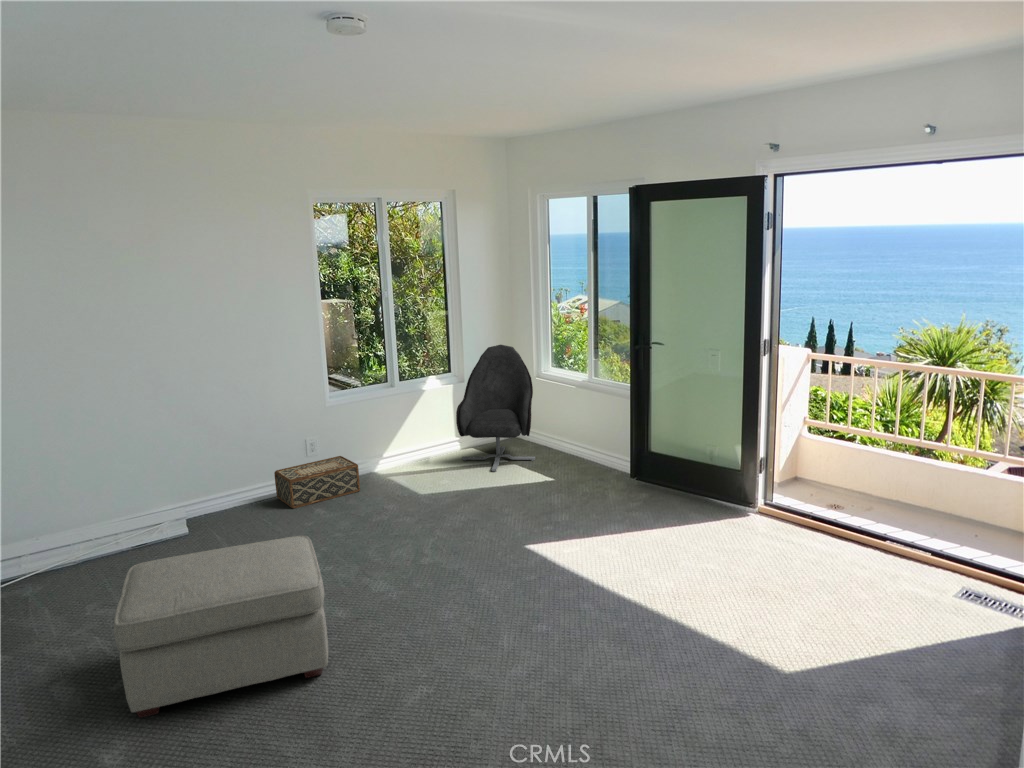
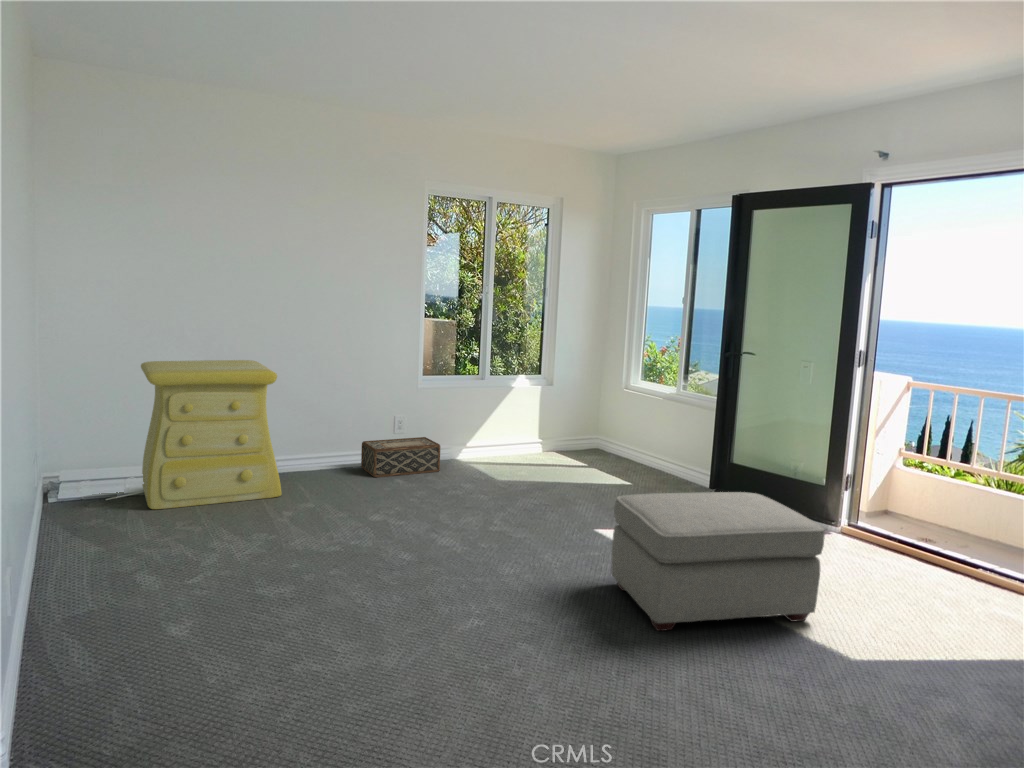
armchair: present [456,345,535,472] -> none [539,351,618,471]
dresser: none [14,406,195,588] -> present [141,360,281,509]
ottoman: present [114,536,328,718] -> present [611,492,825,631]

